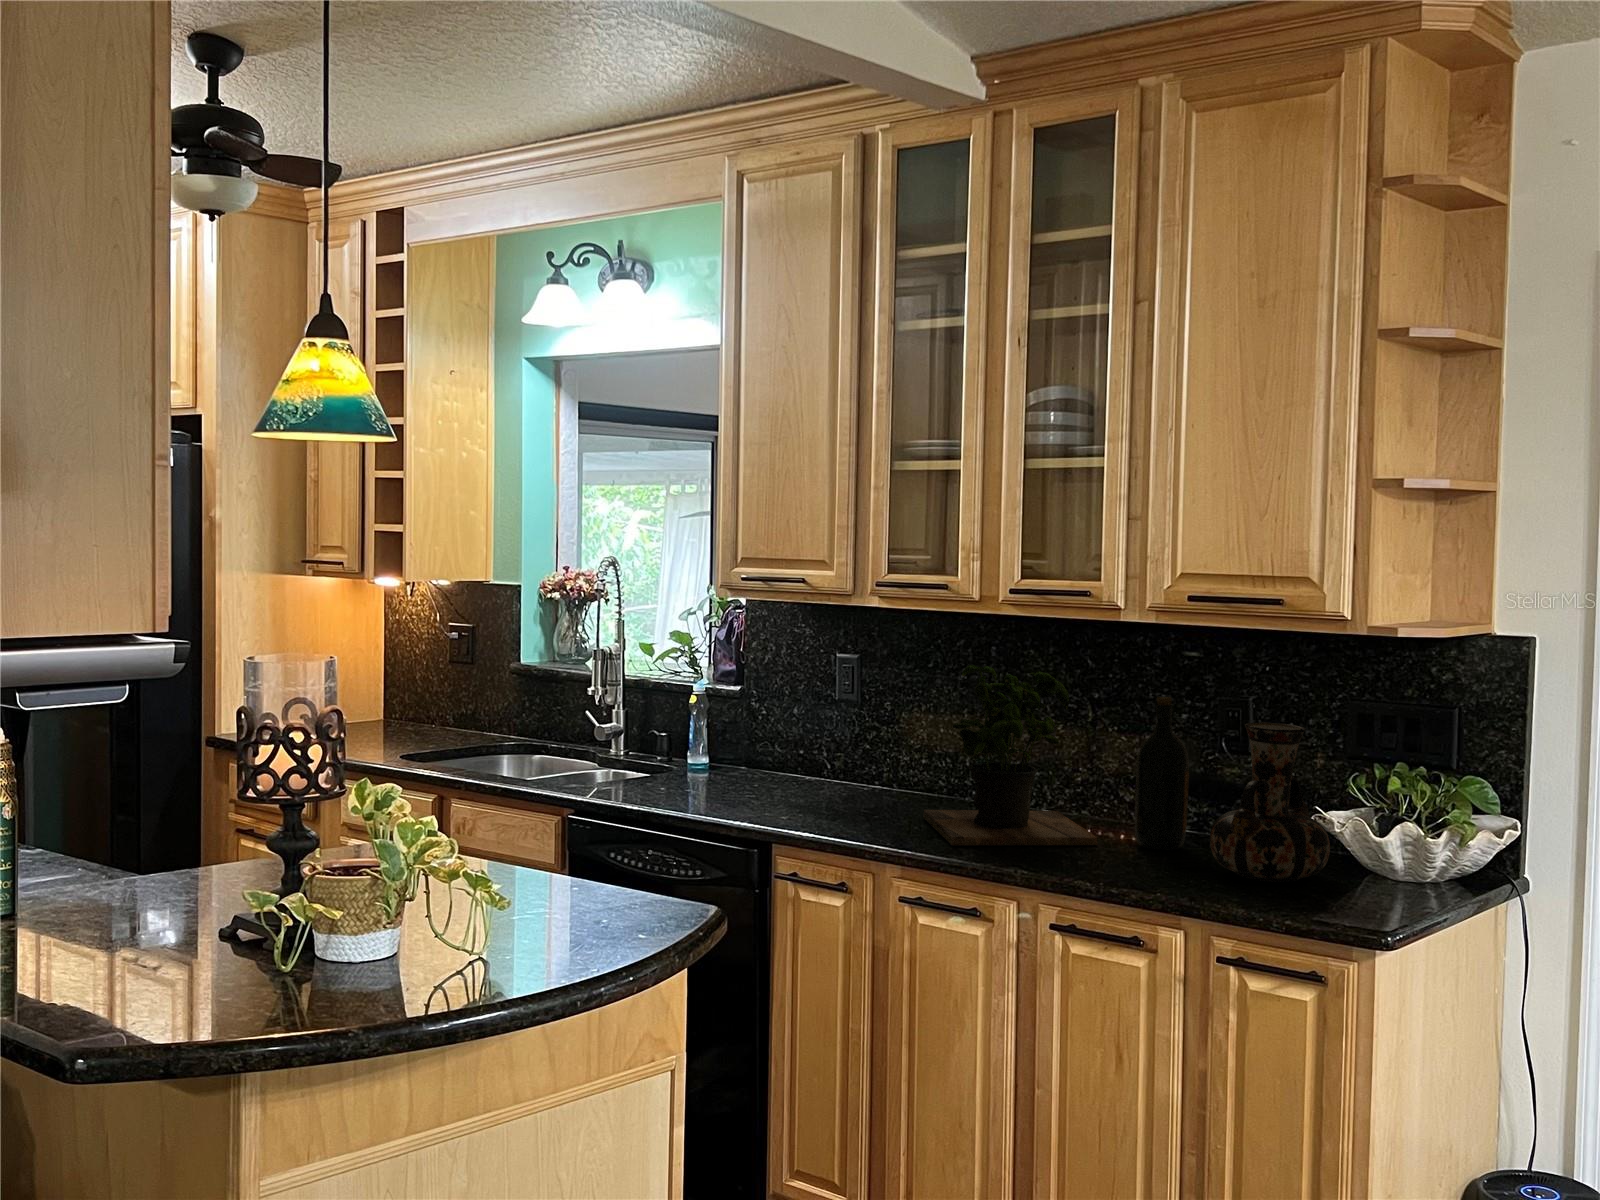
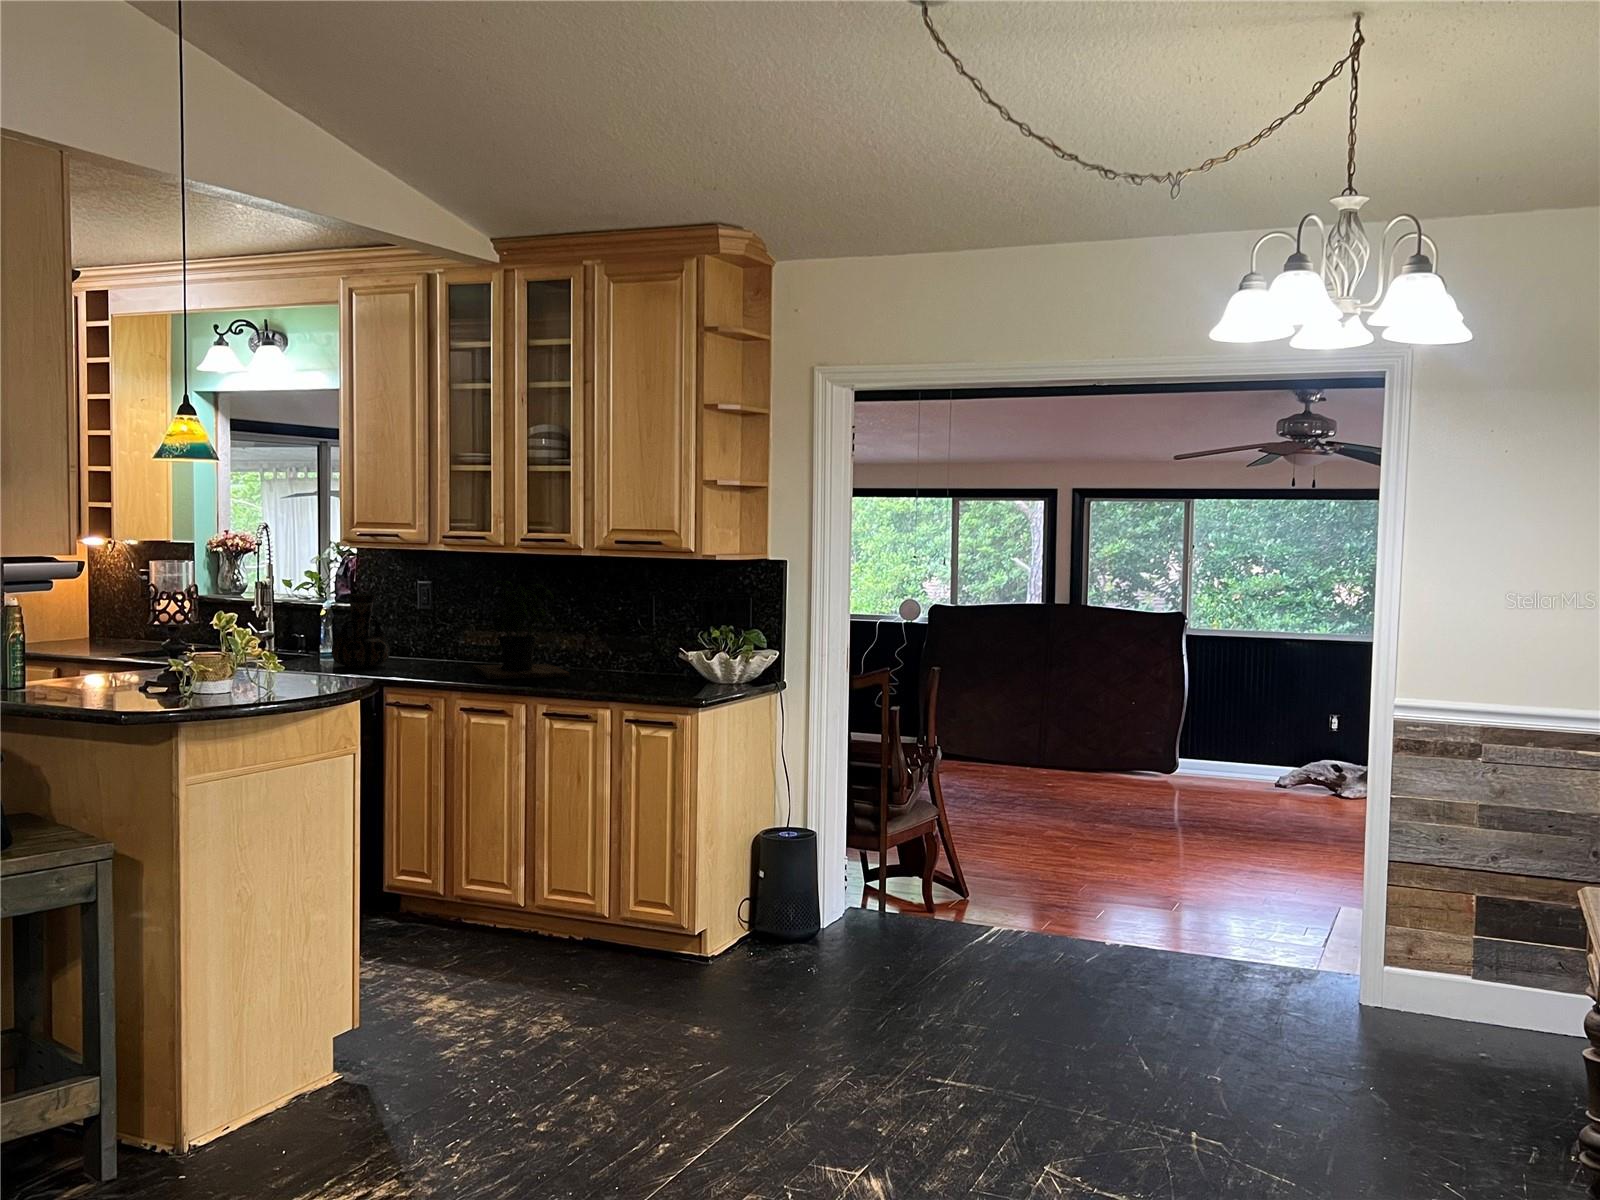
wine bottle: present [1135,697,1189,850] -> none [590,595,618,677]
decorative vase: present [1210,722,1330,882] -> present [332,594,390,668]

